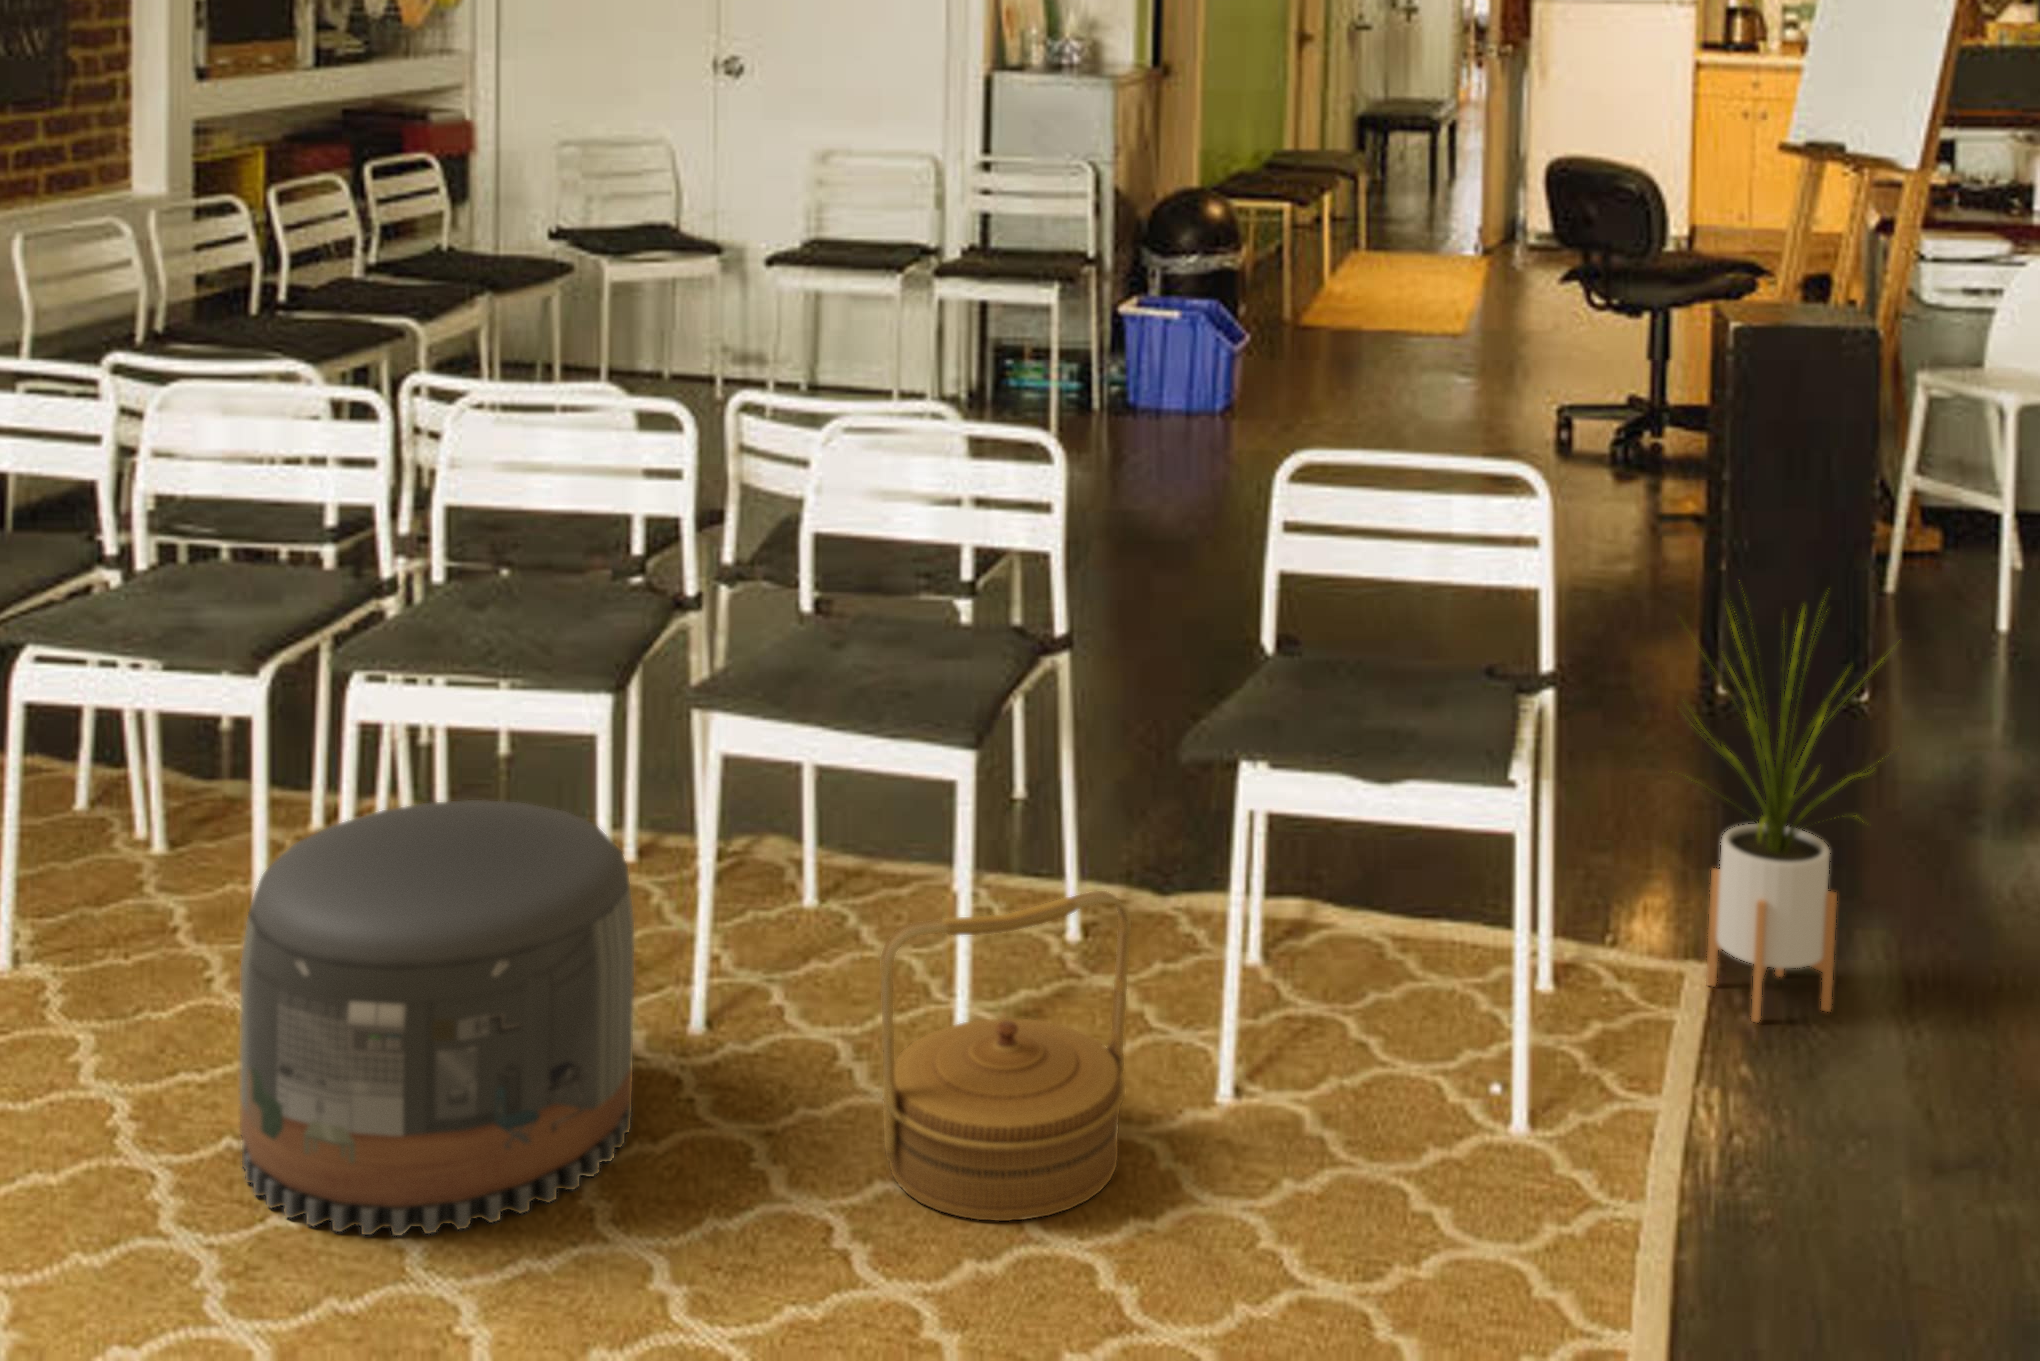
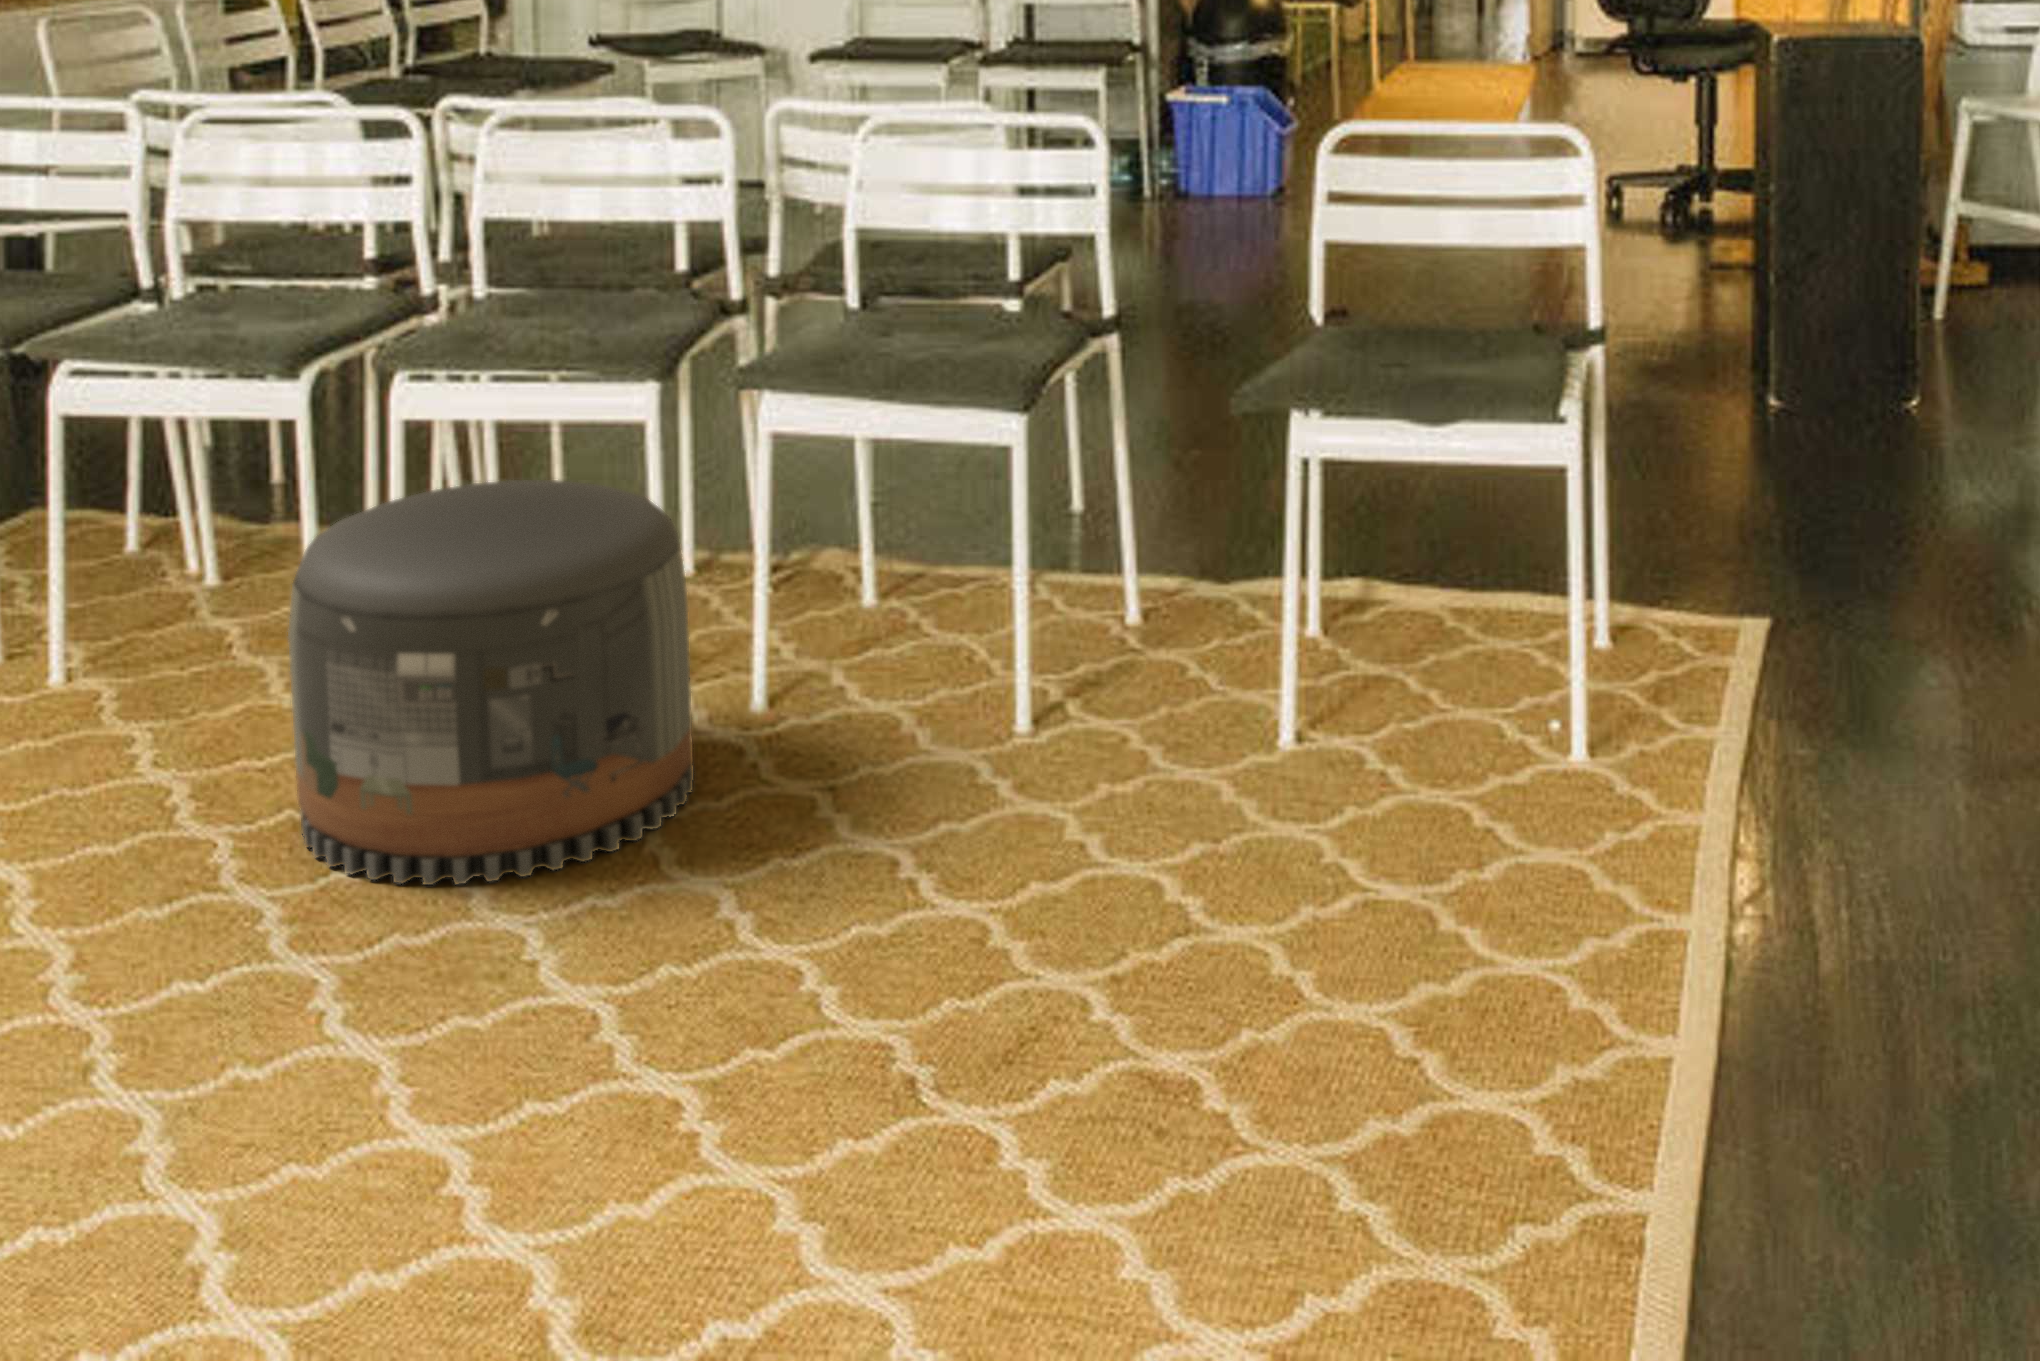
house plant: present [1684,582,1899,1022] -> none [1718,231,1947,662]
basket: present [881,891,1131,1221] -> none [934,535,1186,849]

